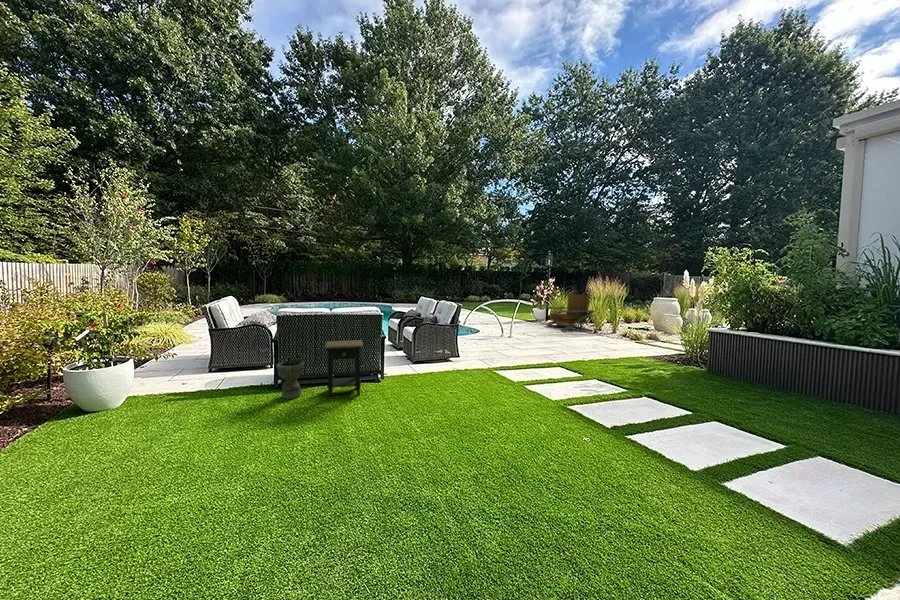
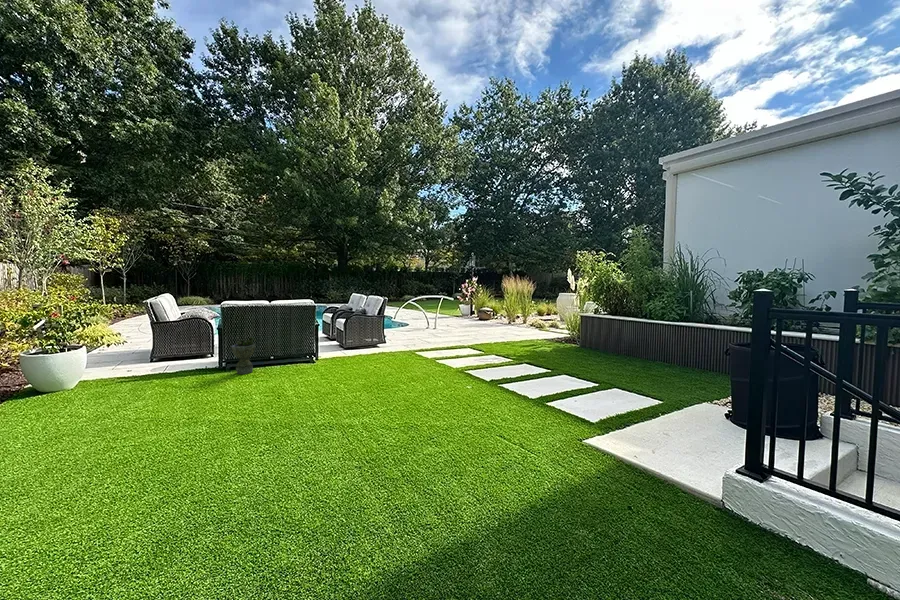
lounge chair: present [547,294,594,332] -> none [470,291,509,324]
side table: present [324,340,363,397] -> none [274,326,307,372]

